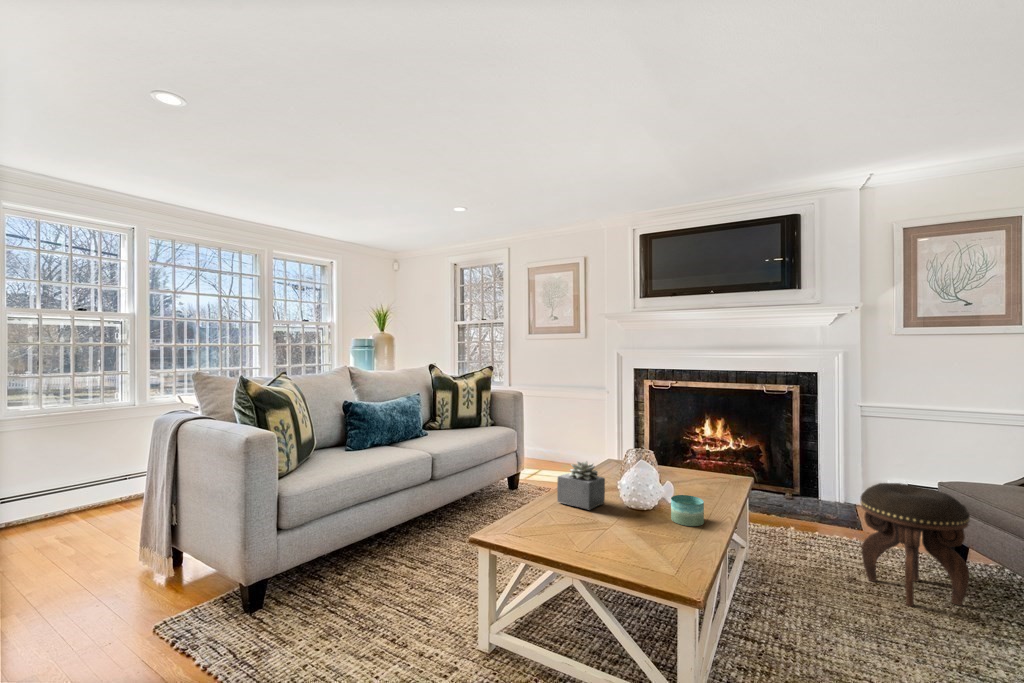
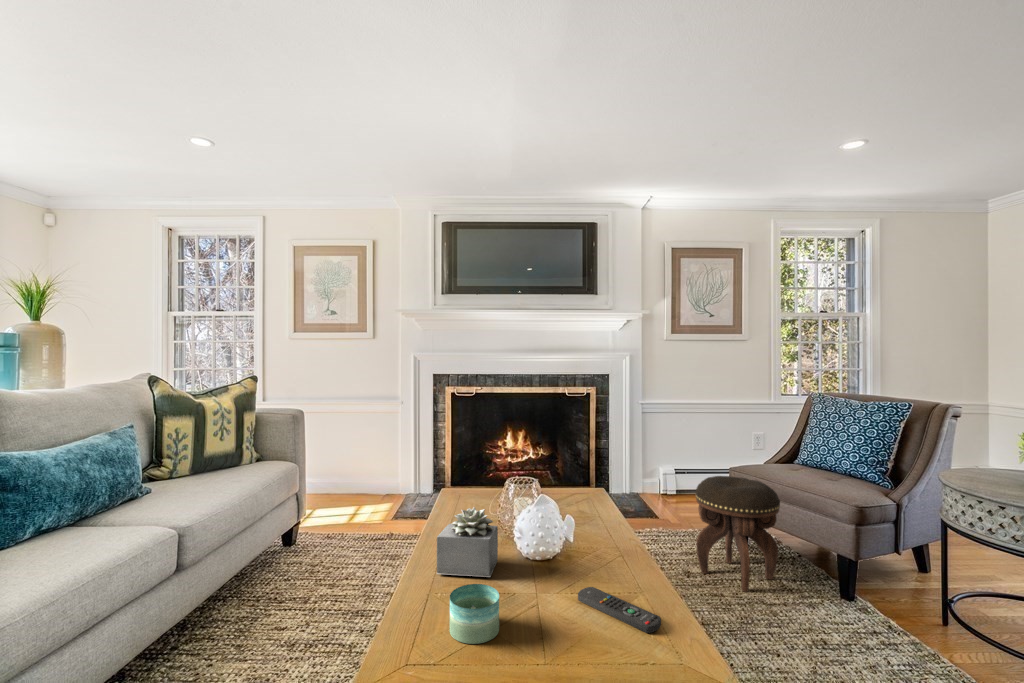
candle: present [671,495,704,526] -> present [450,584,499,644]
remote control: none [639,527,687,559] -> present [578,587,661,633]

